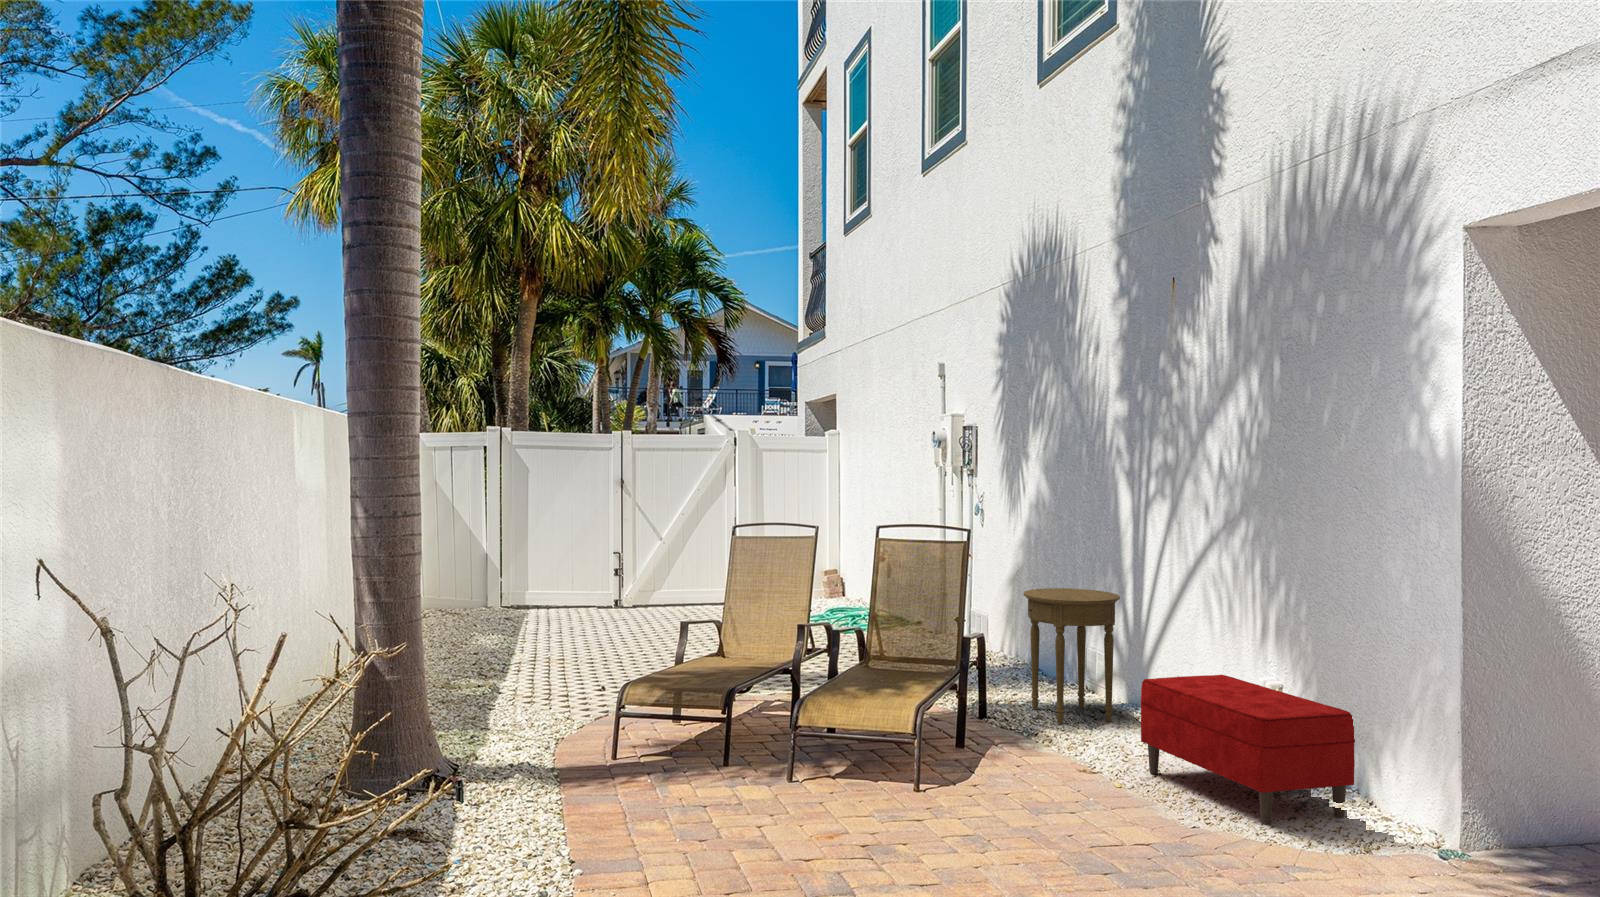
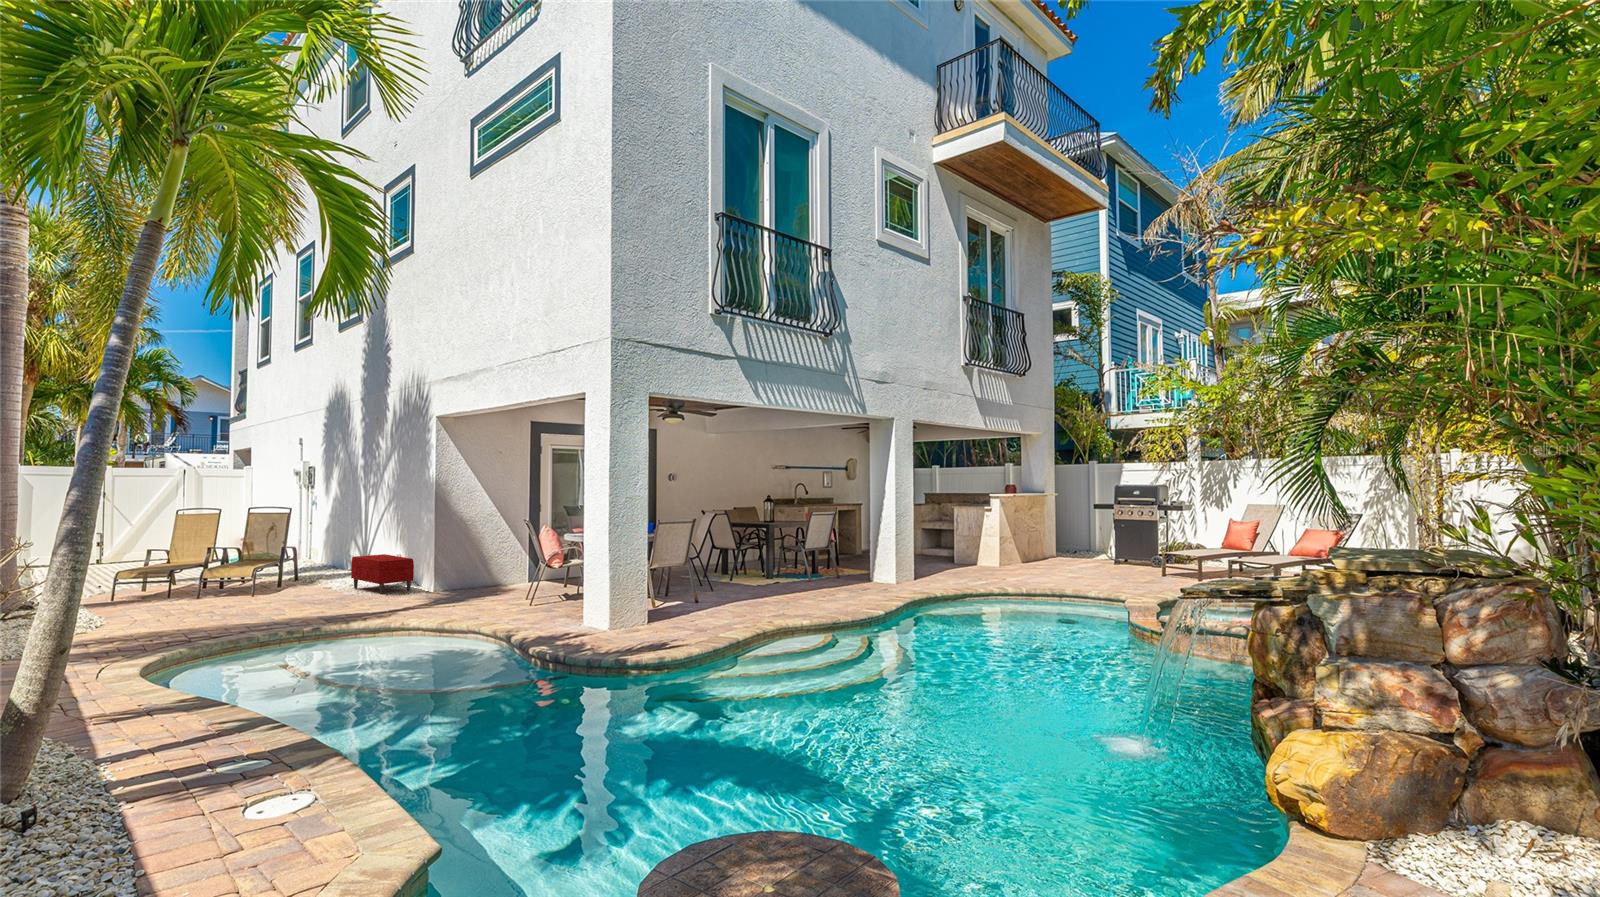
side table: present [1023,588,1120,724] -> none [319,532,360,581]

